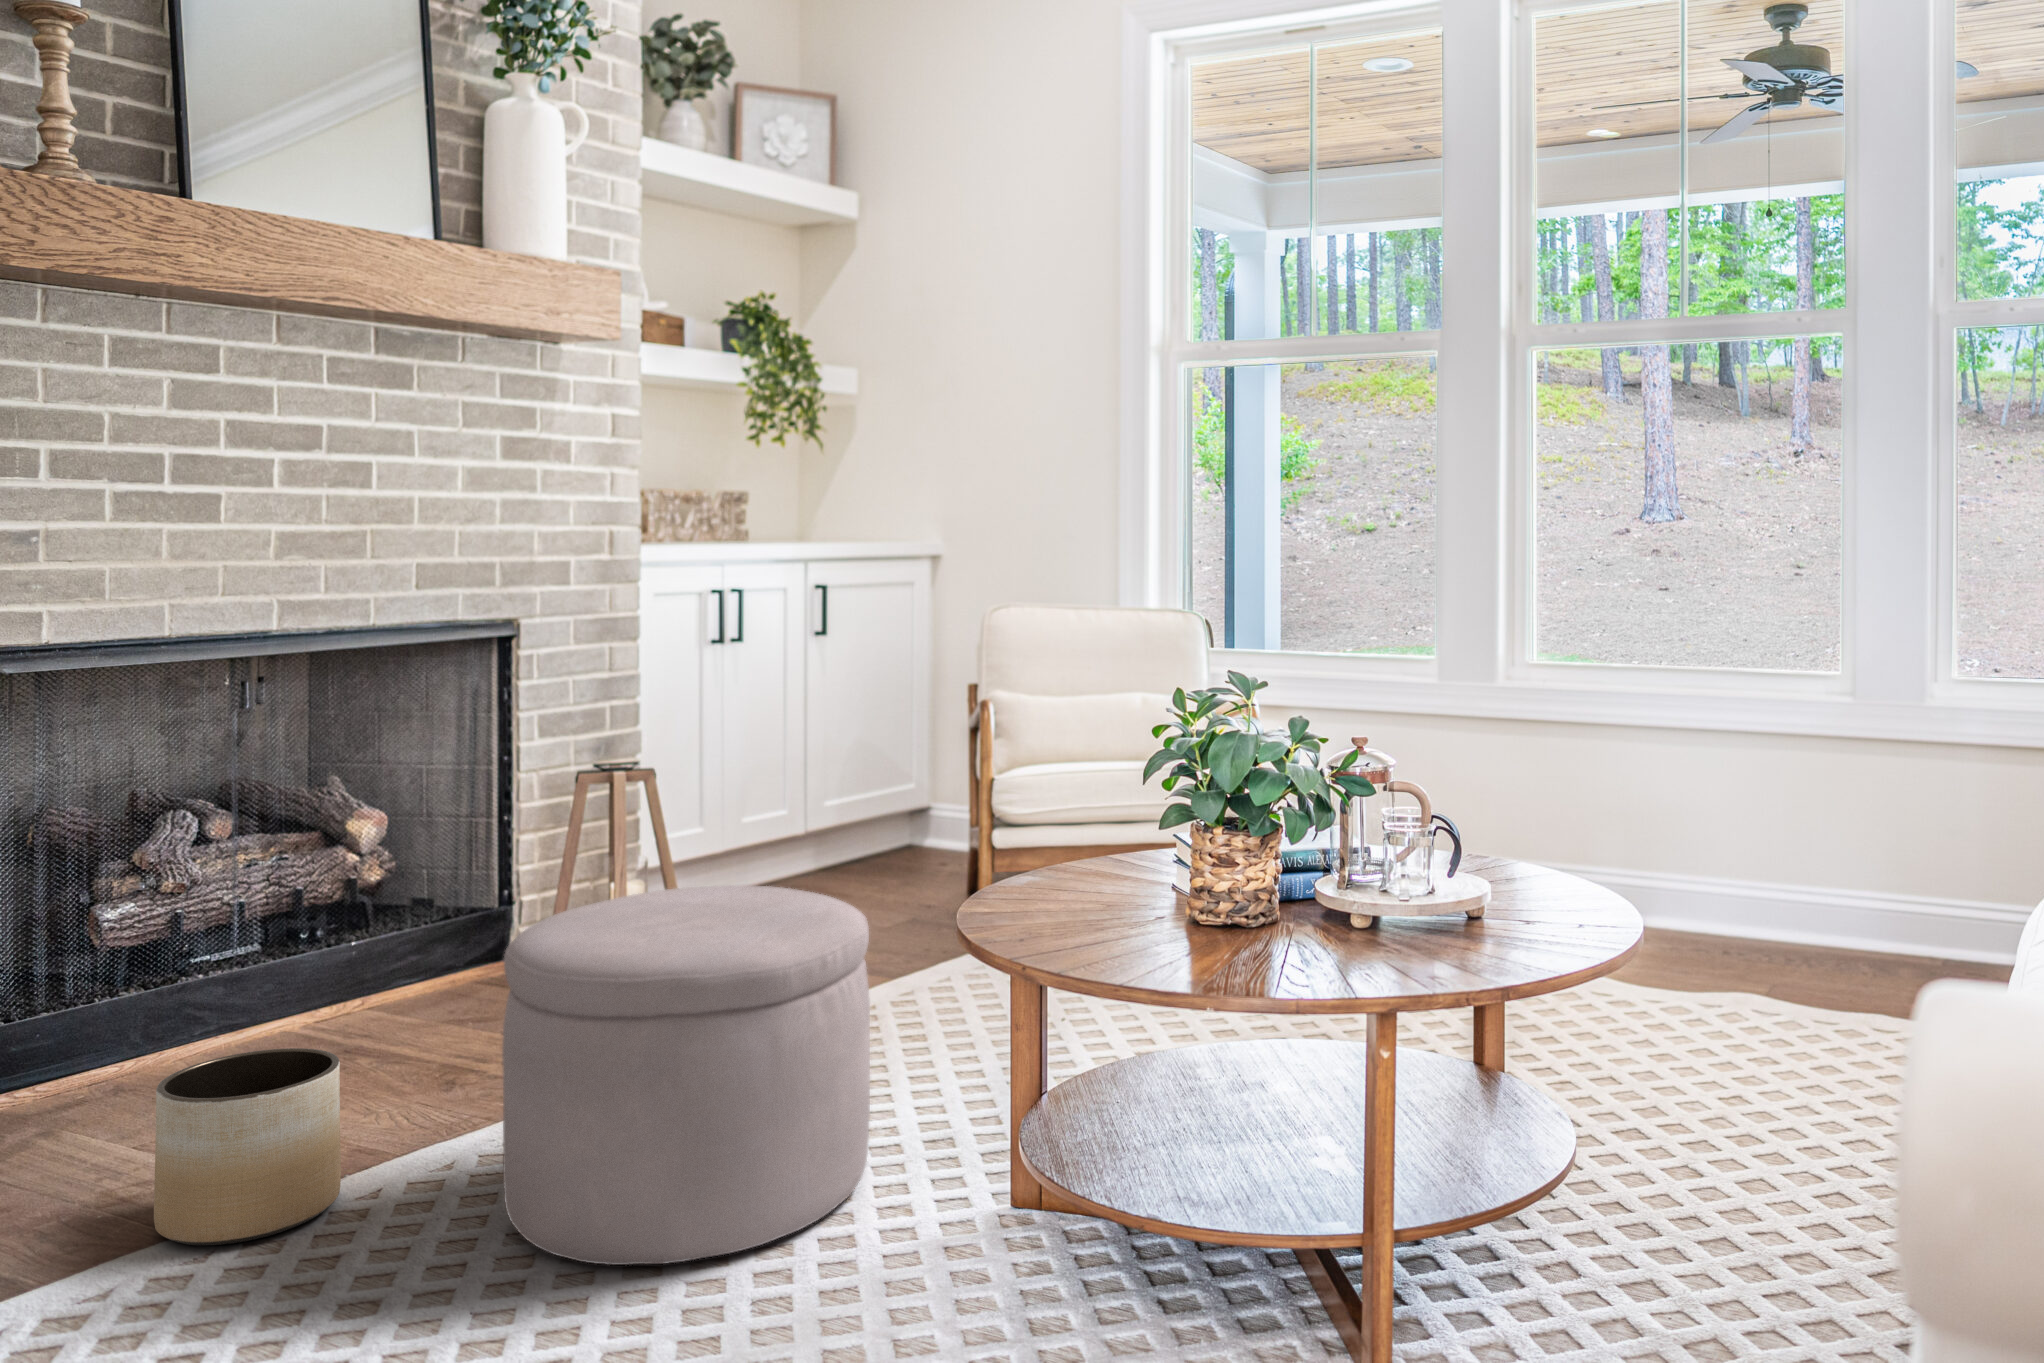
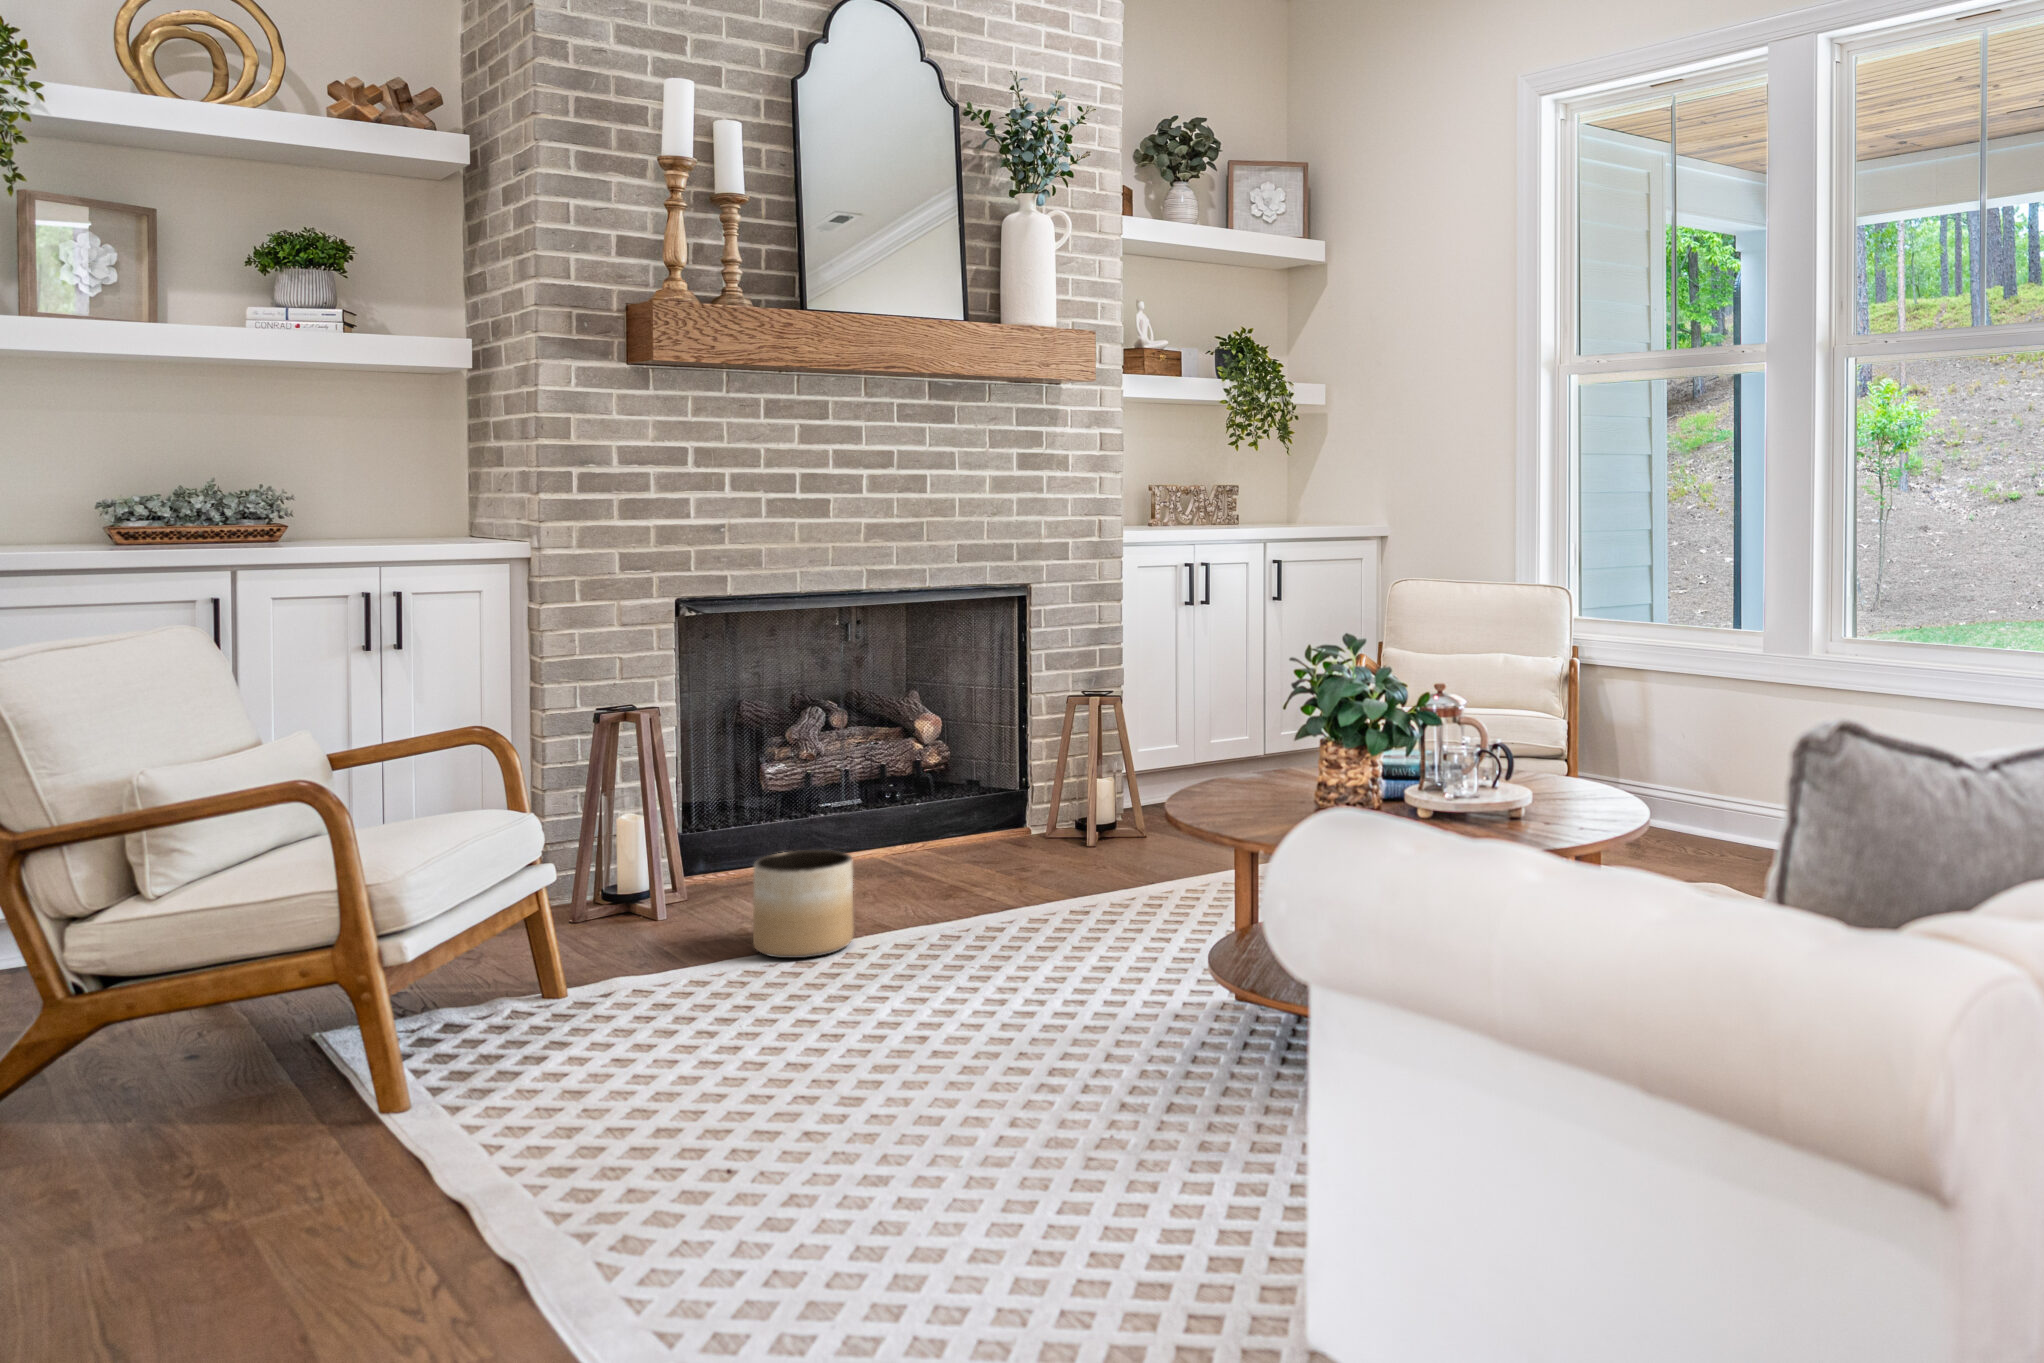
ottoman: present [502,885,870,1265] -> none [925,771,1155,1000]

